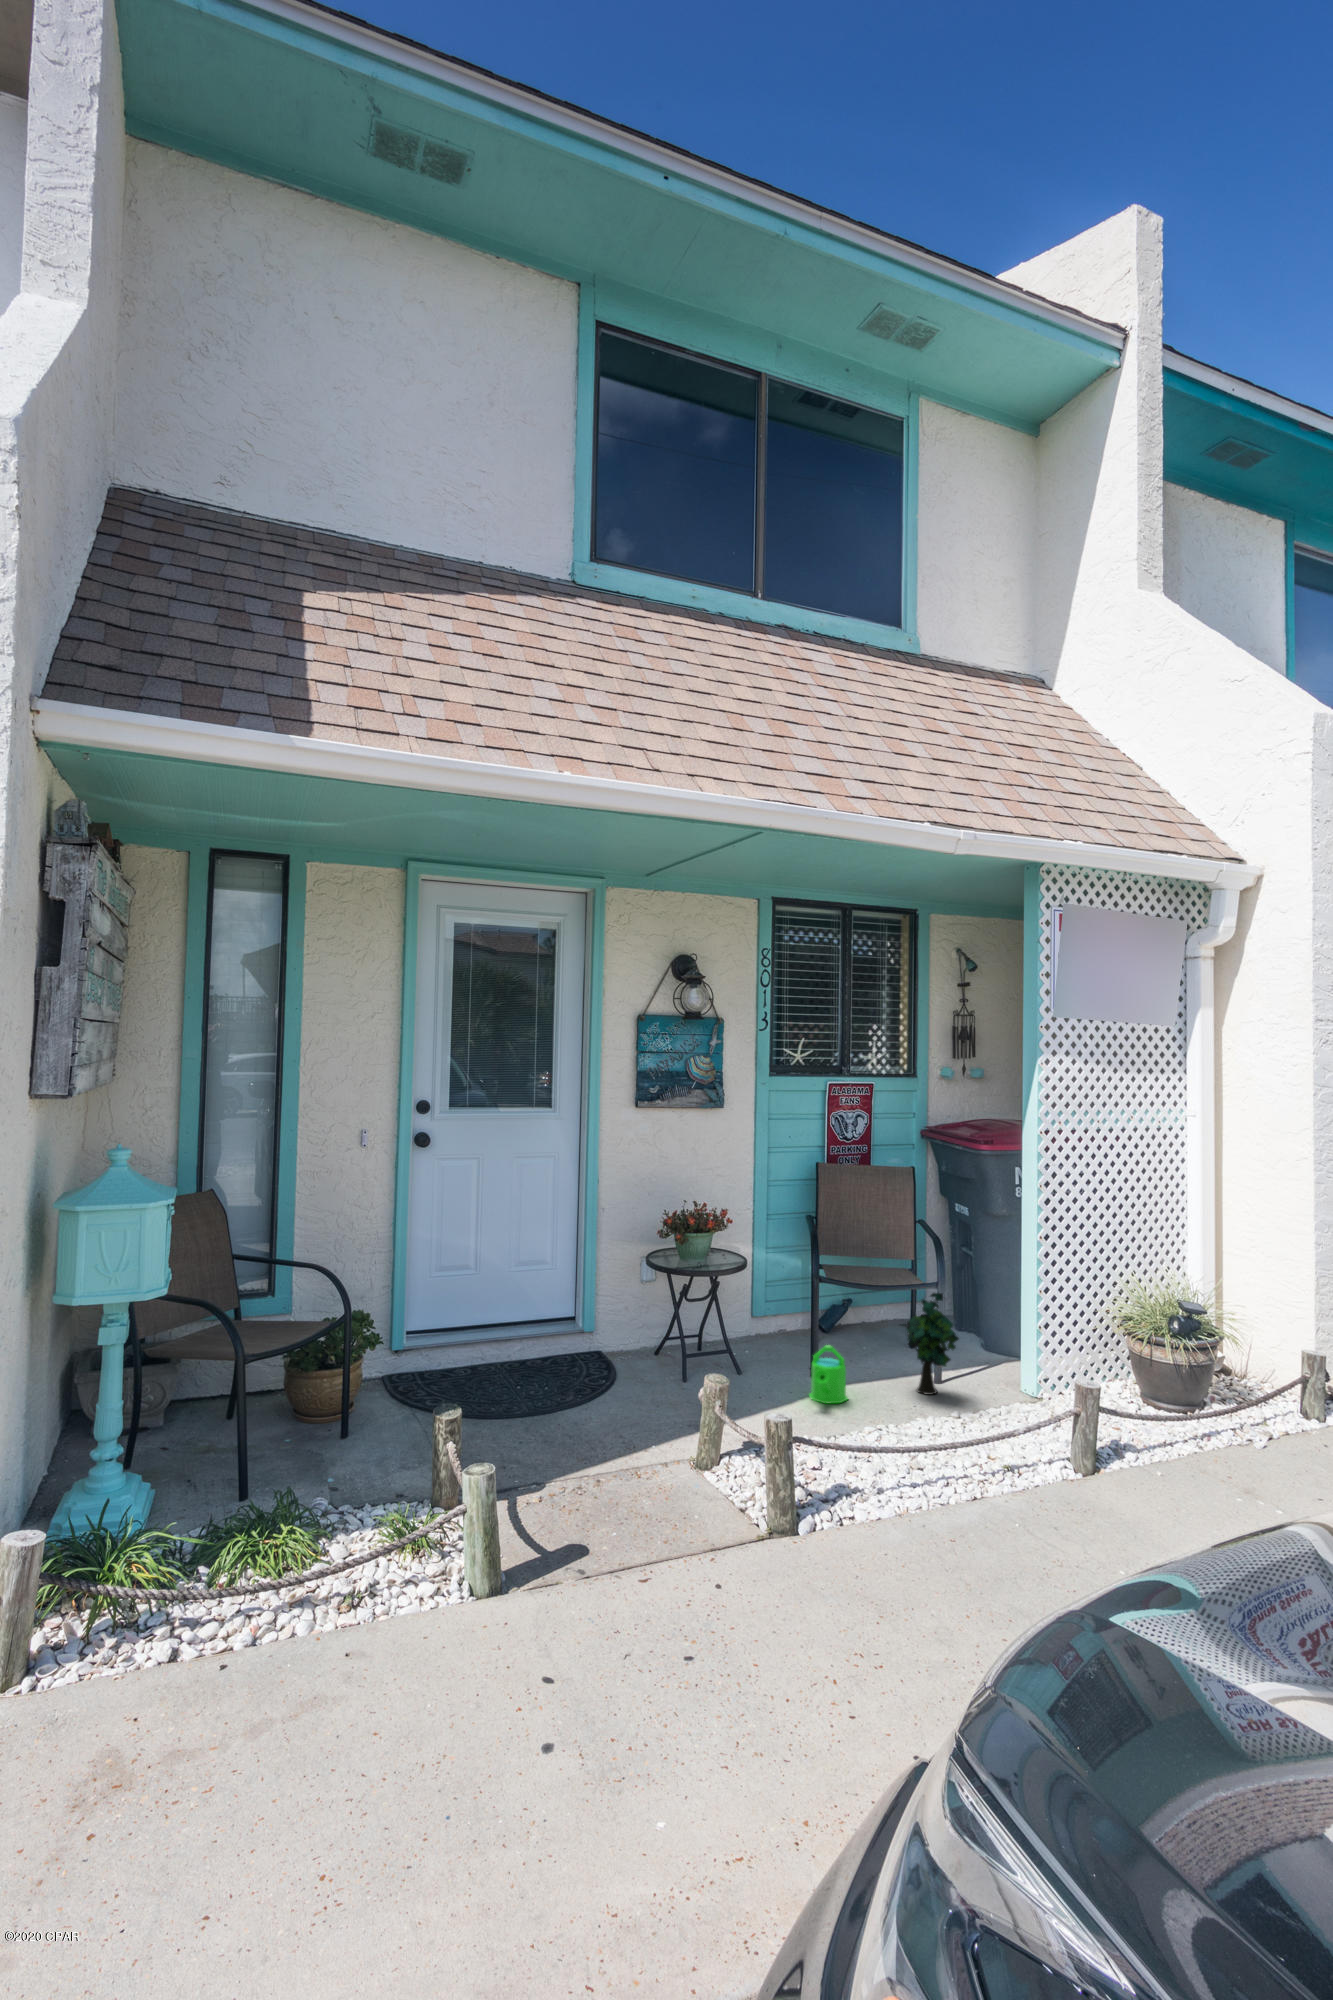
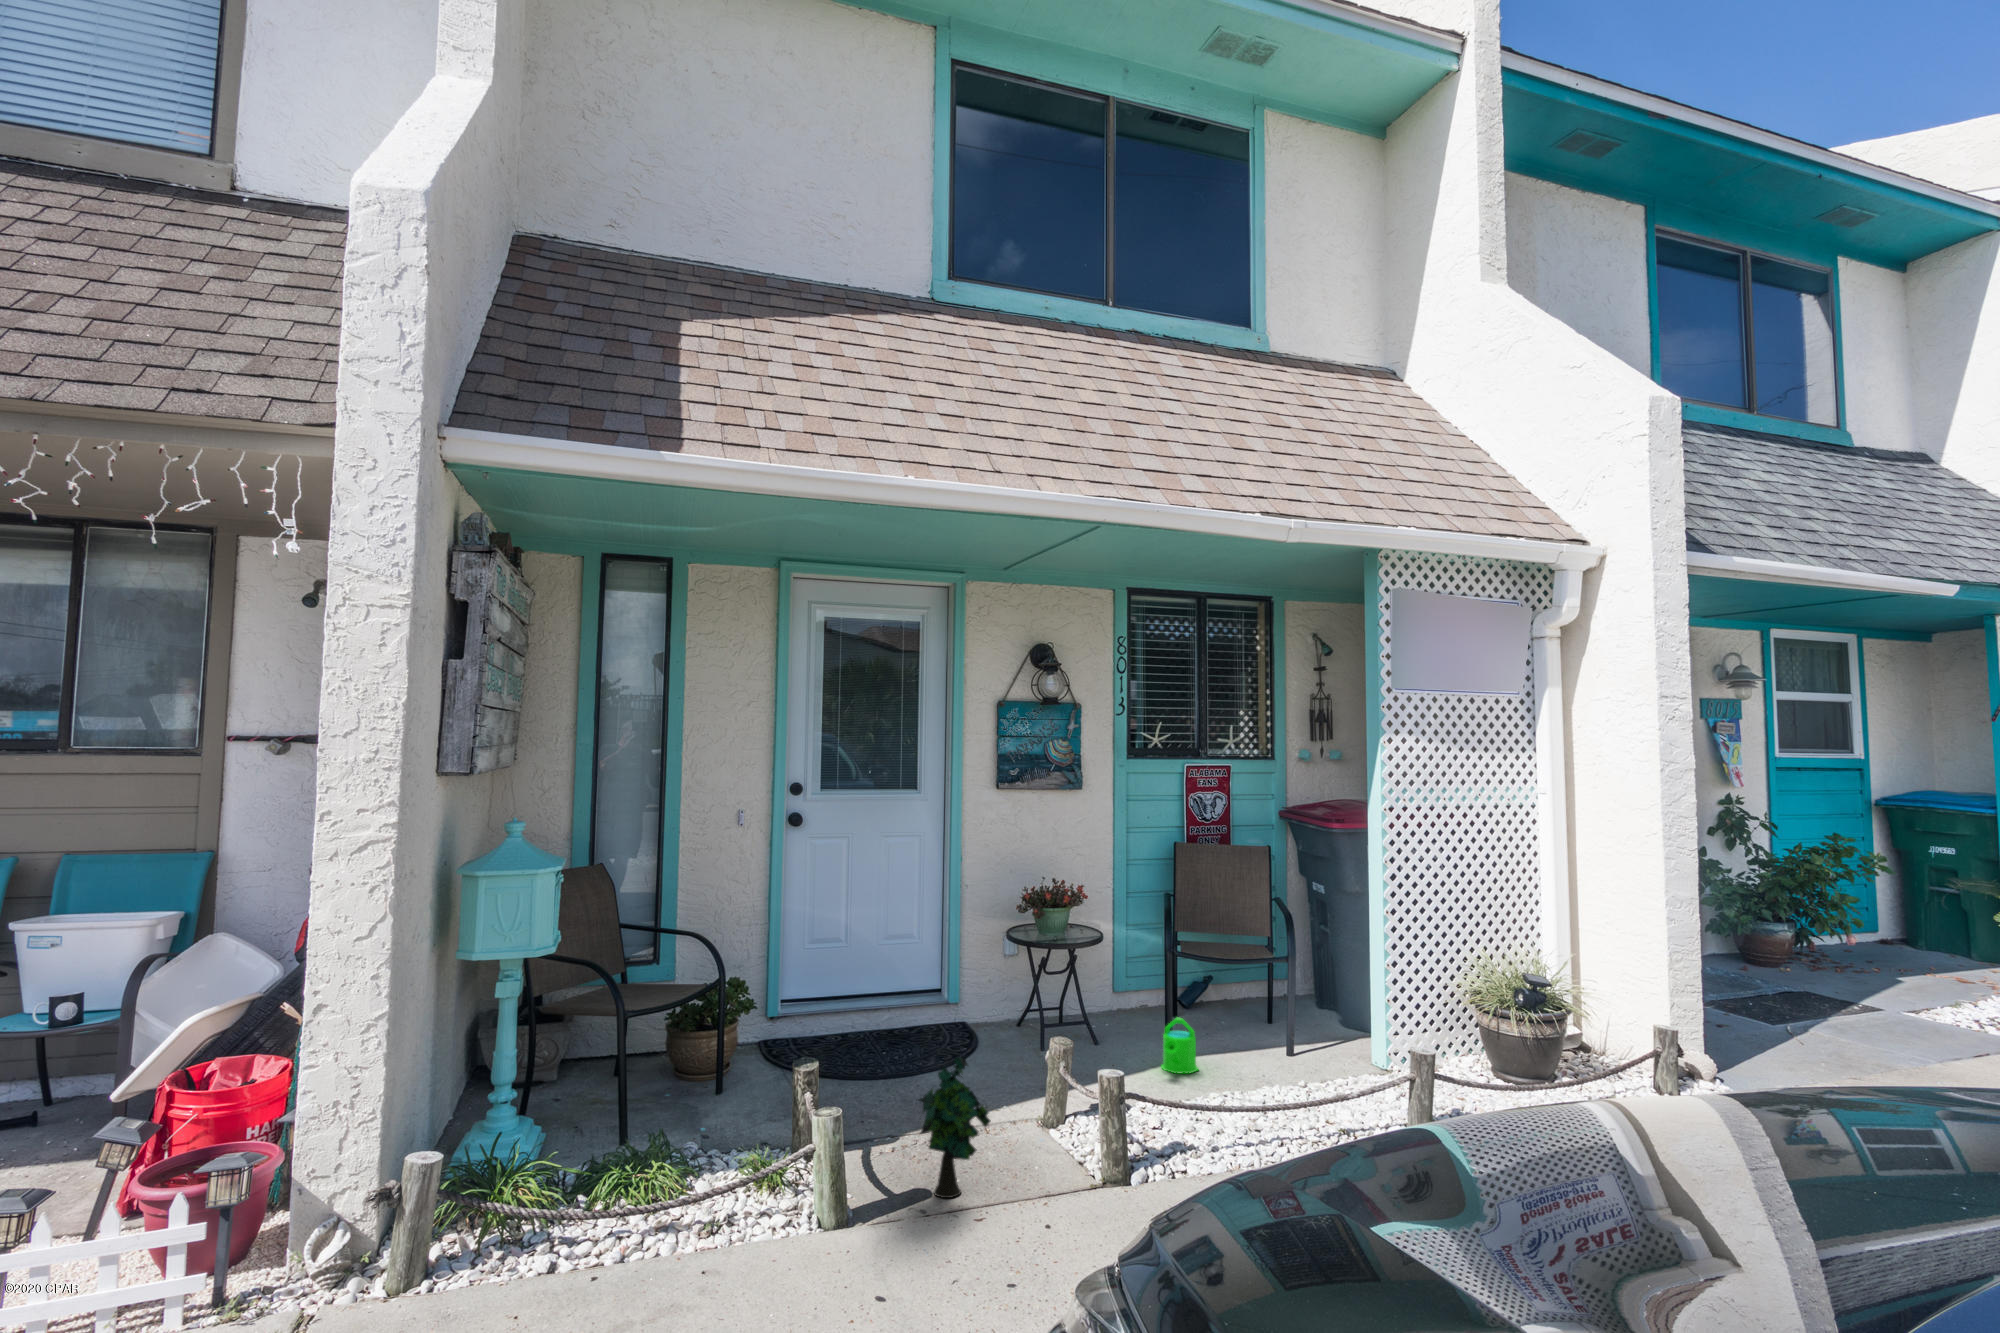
decorative plant: present [900,1293,959,1395] -> present [918,1057,990,1198]

